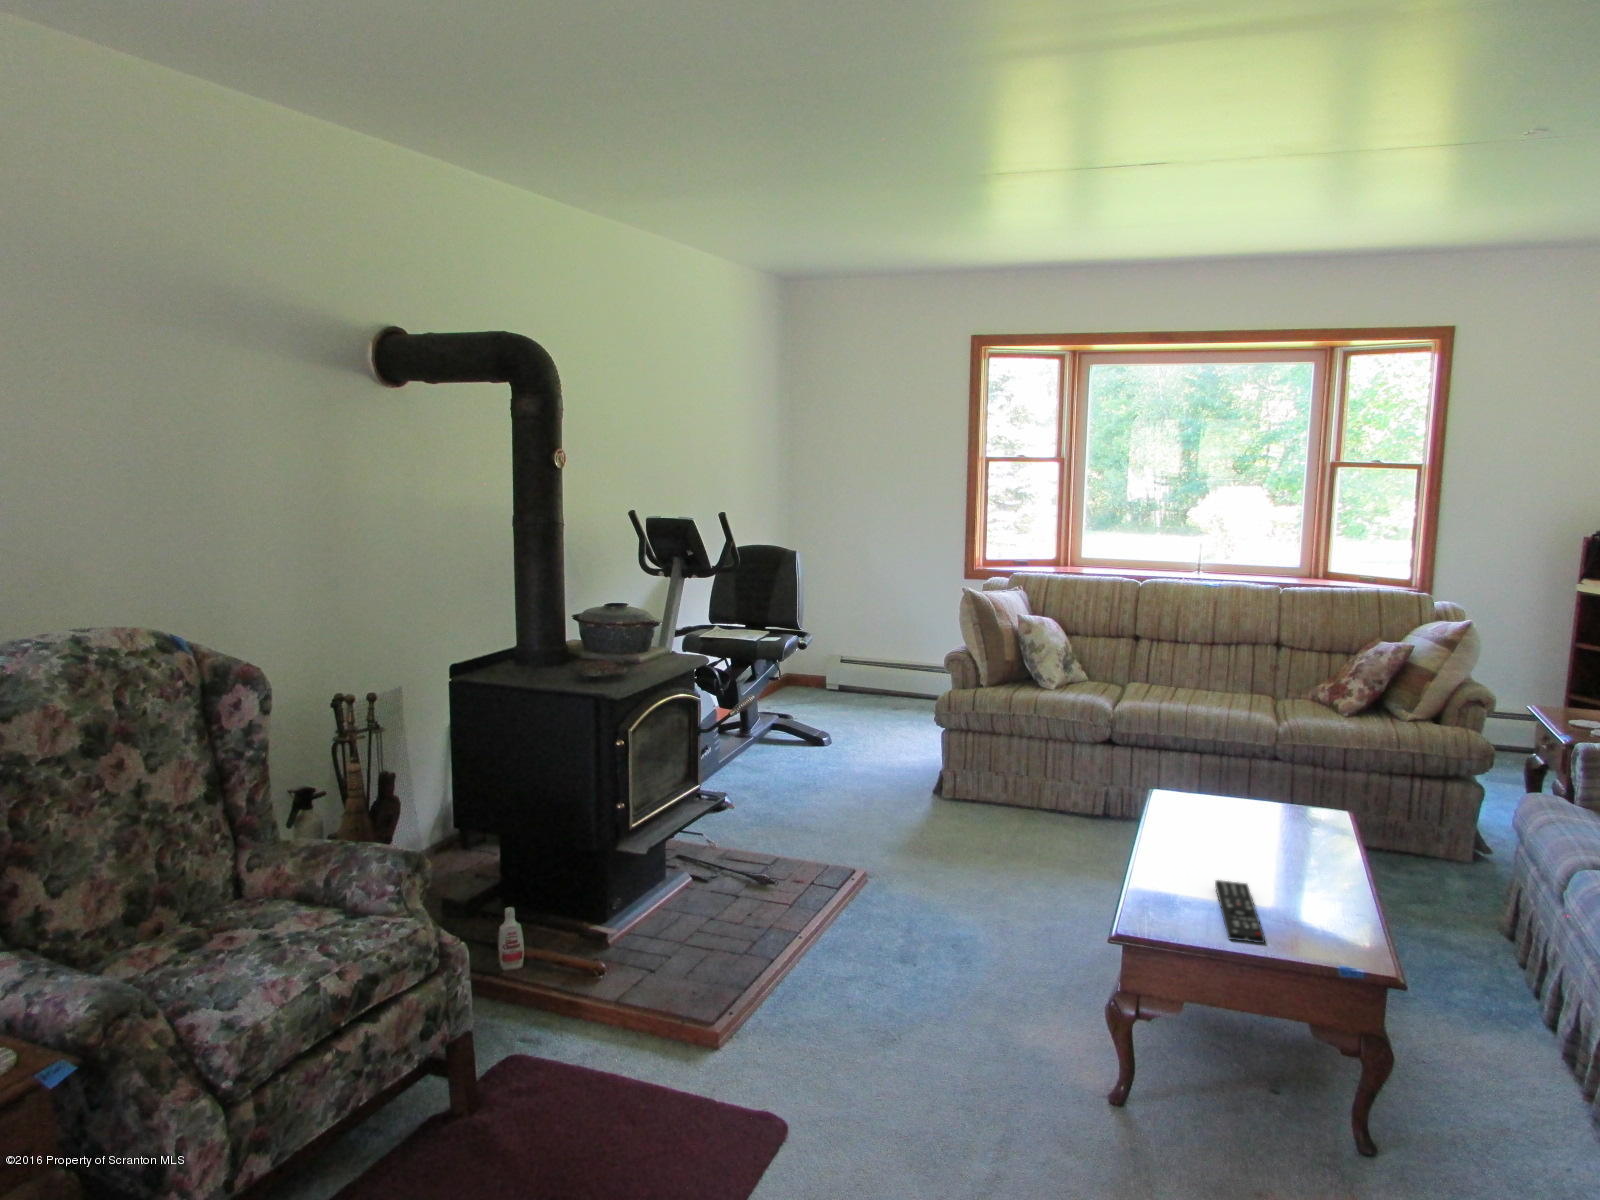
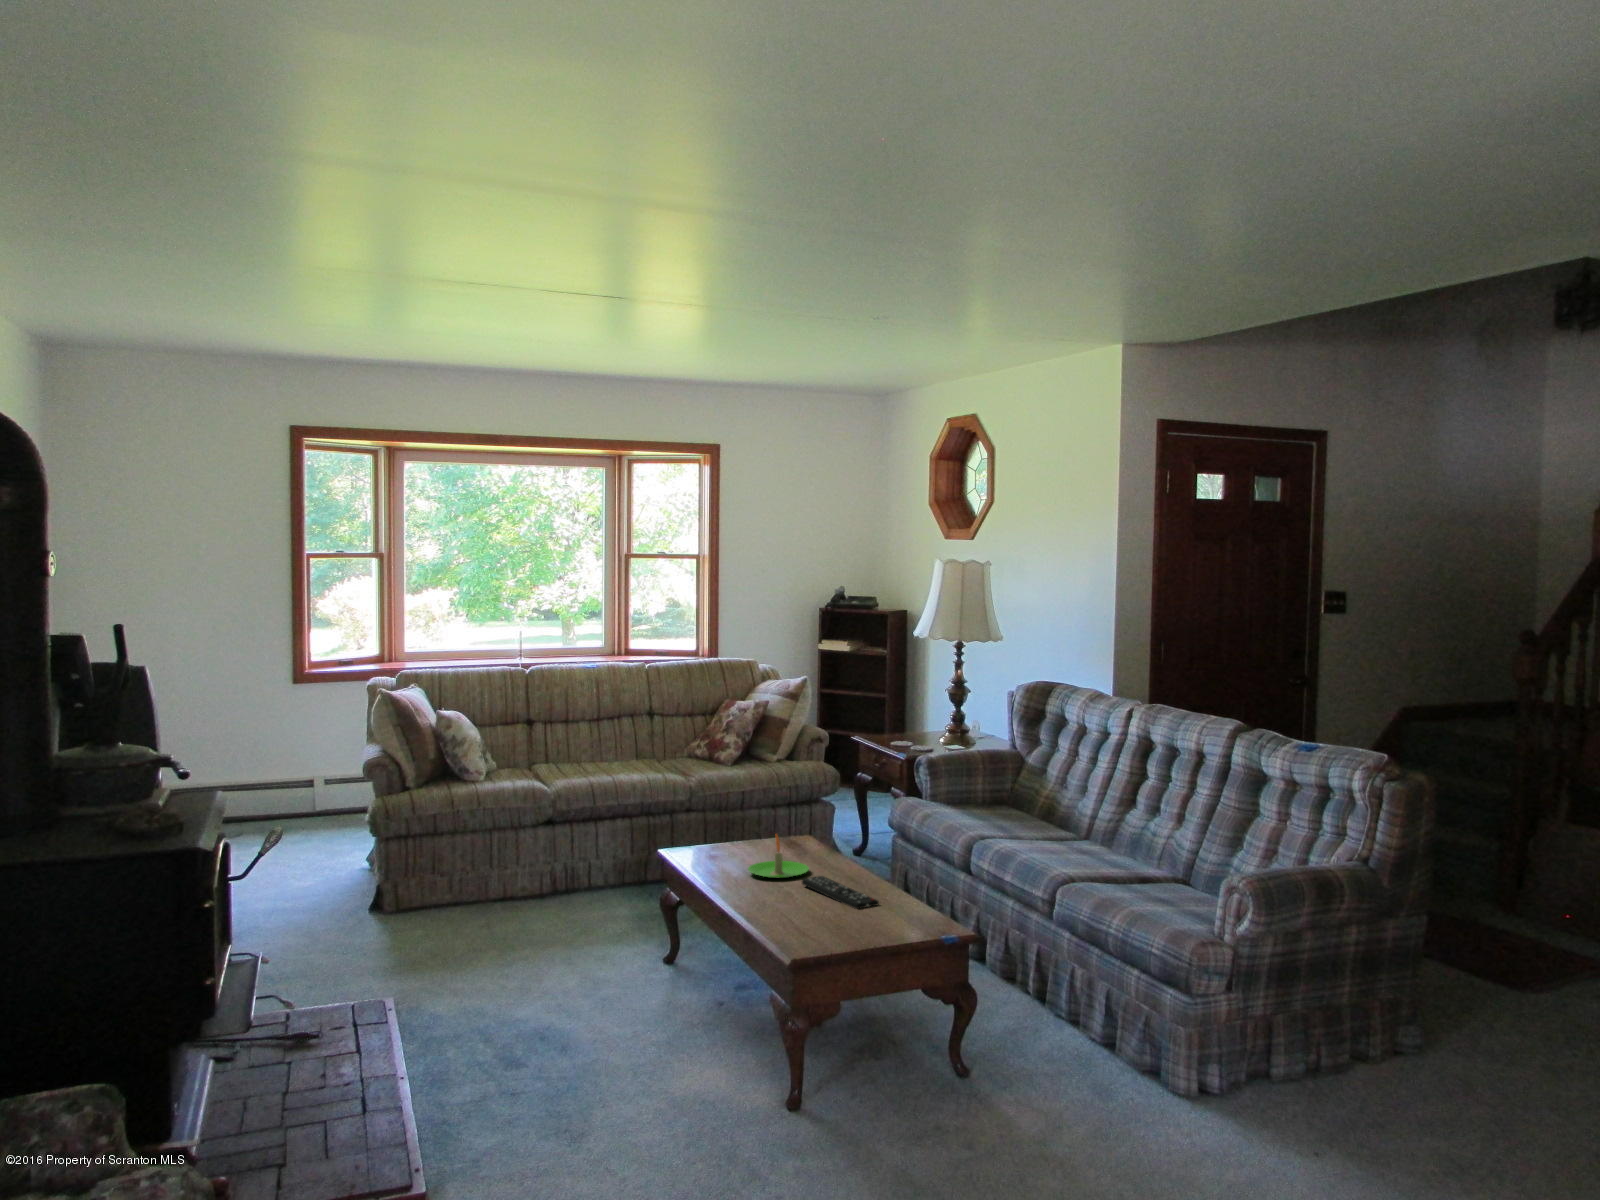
candle: none [1178,816,1257,873] -> present [748,835,809,878]

